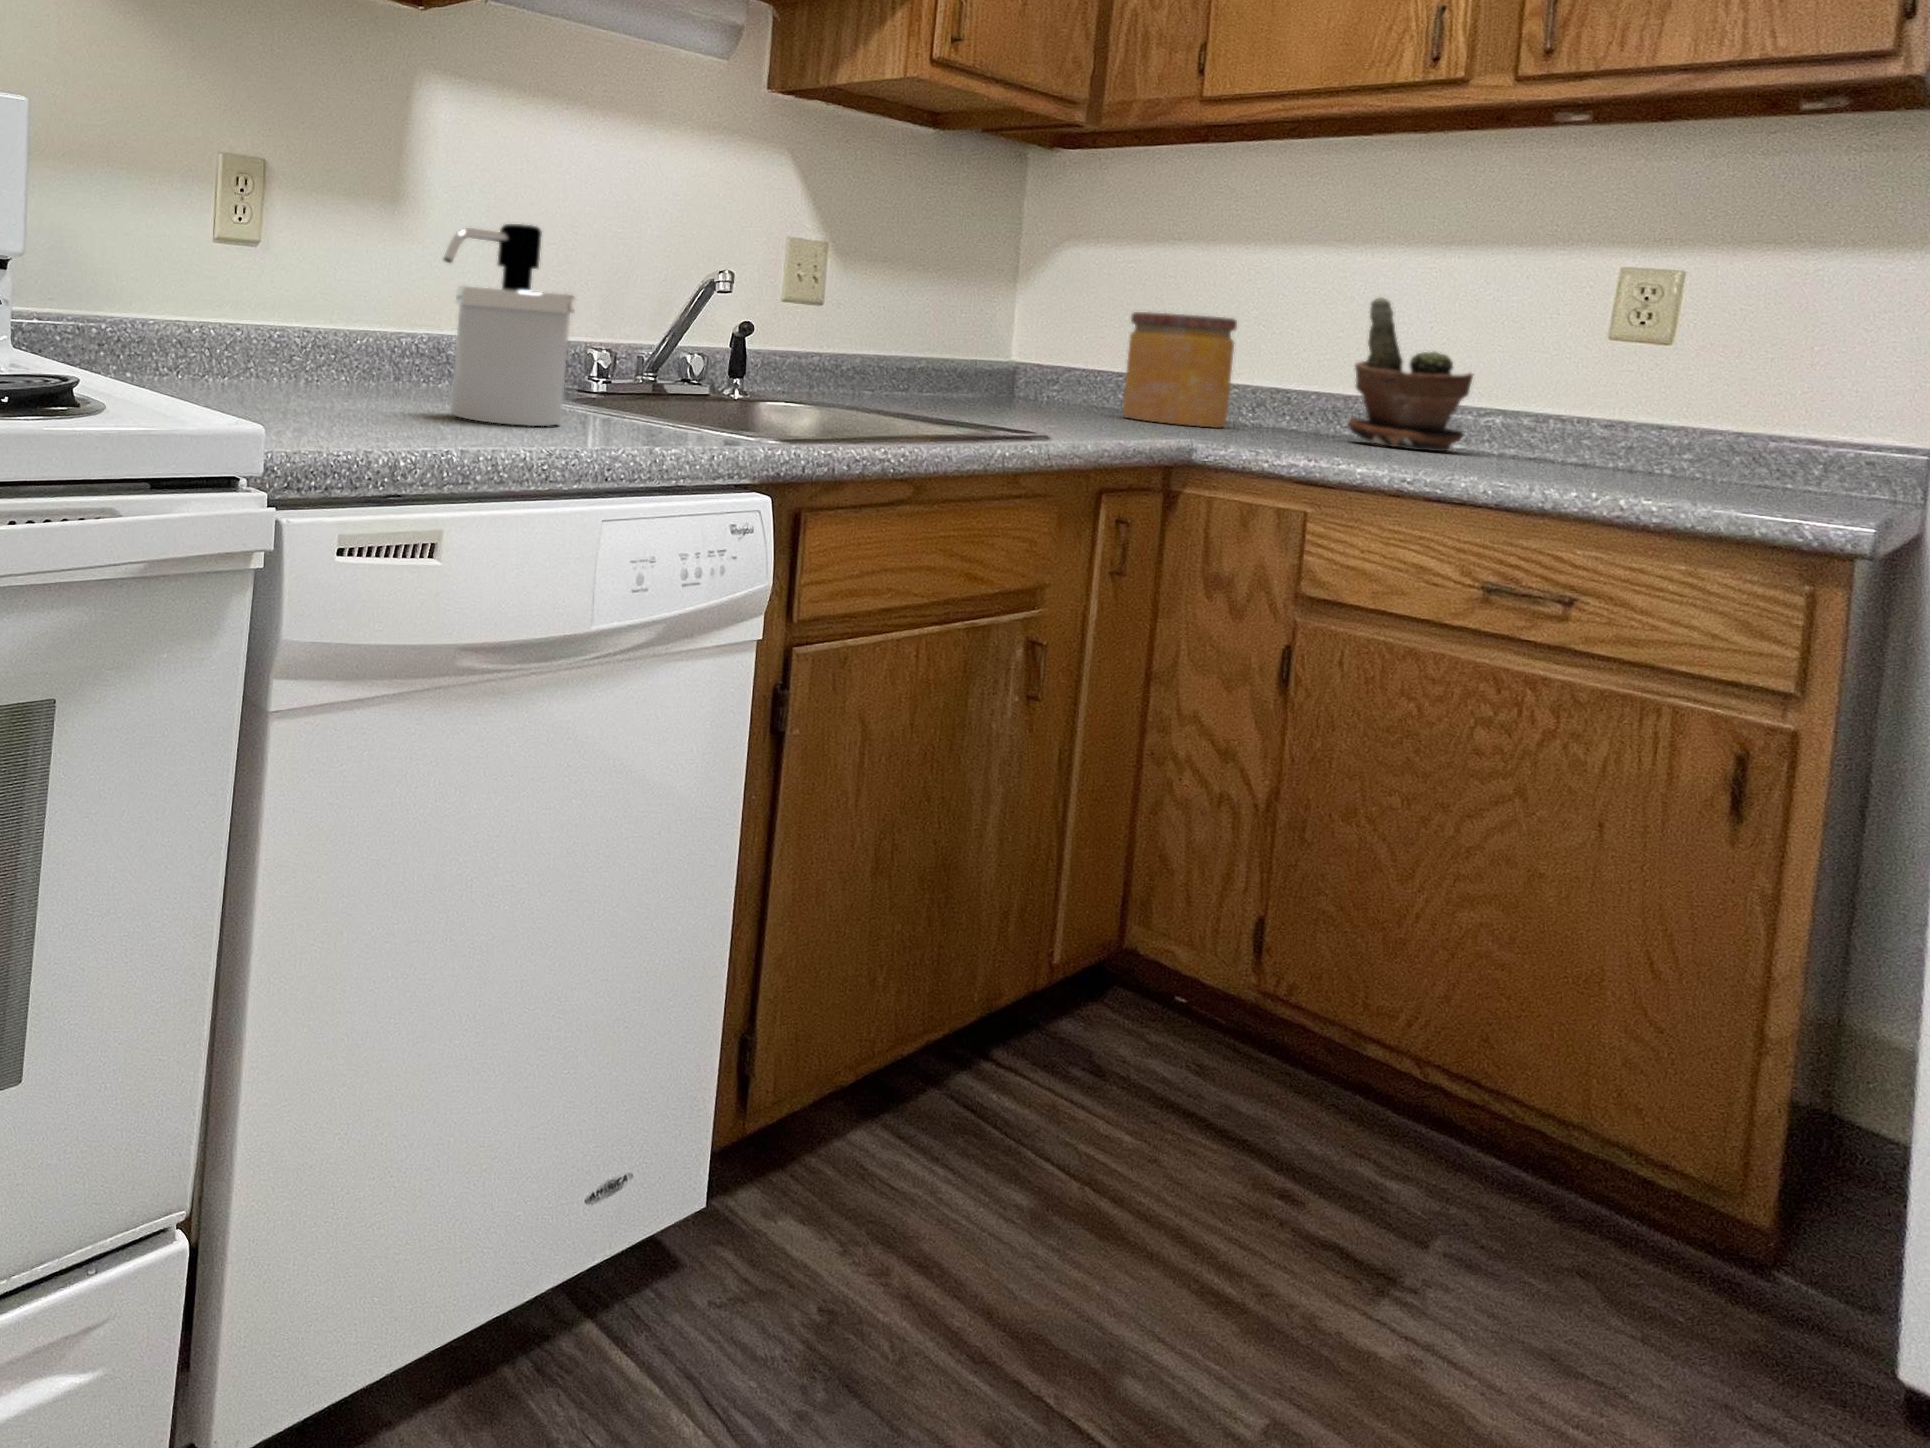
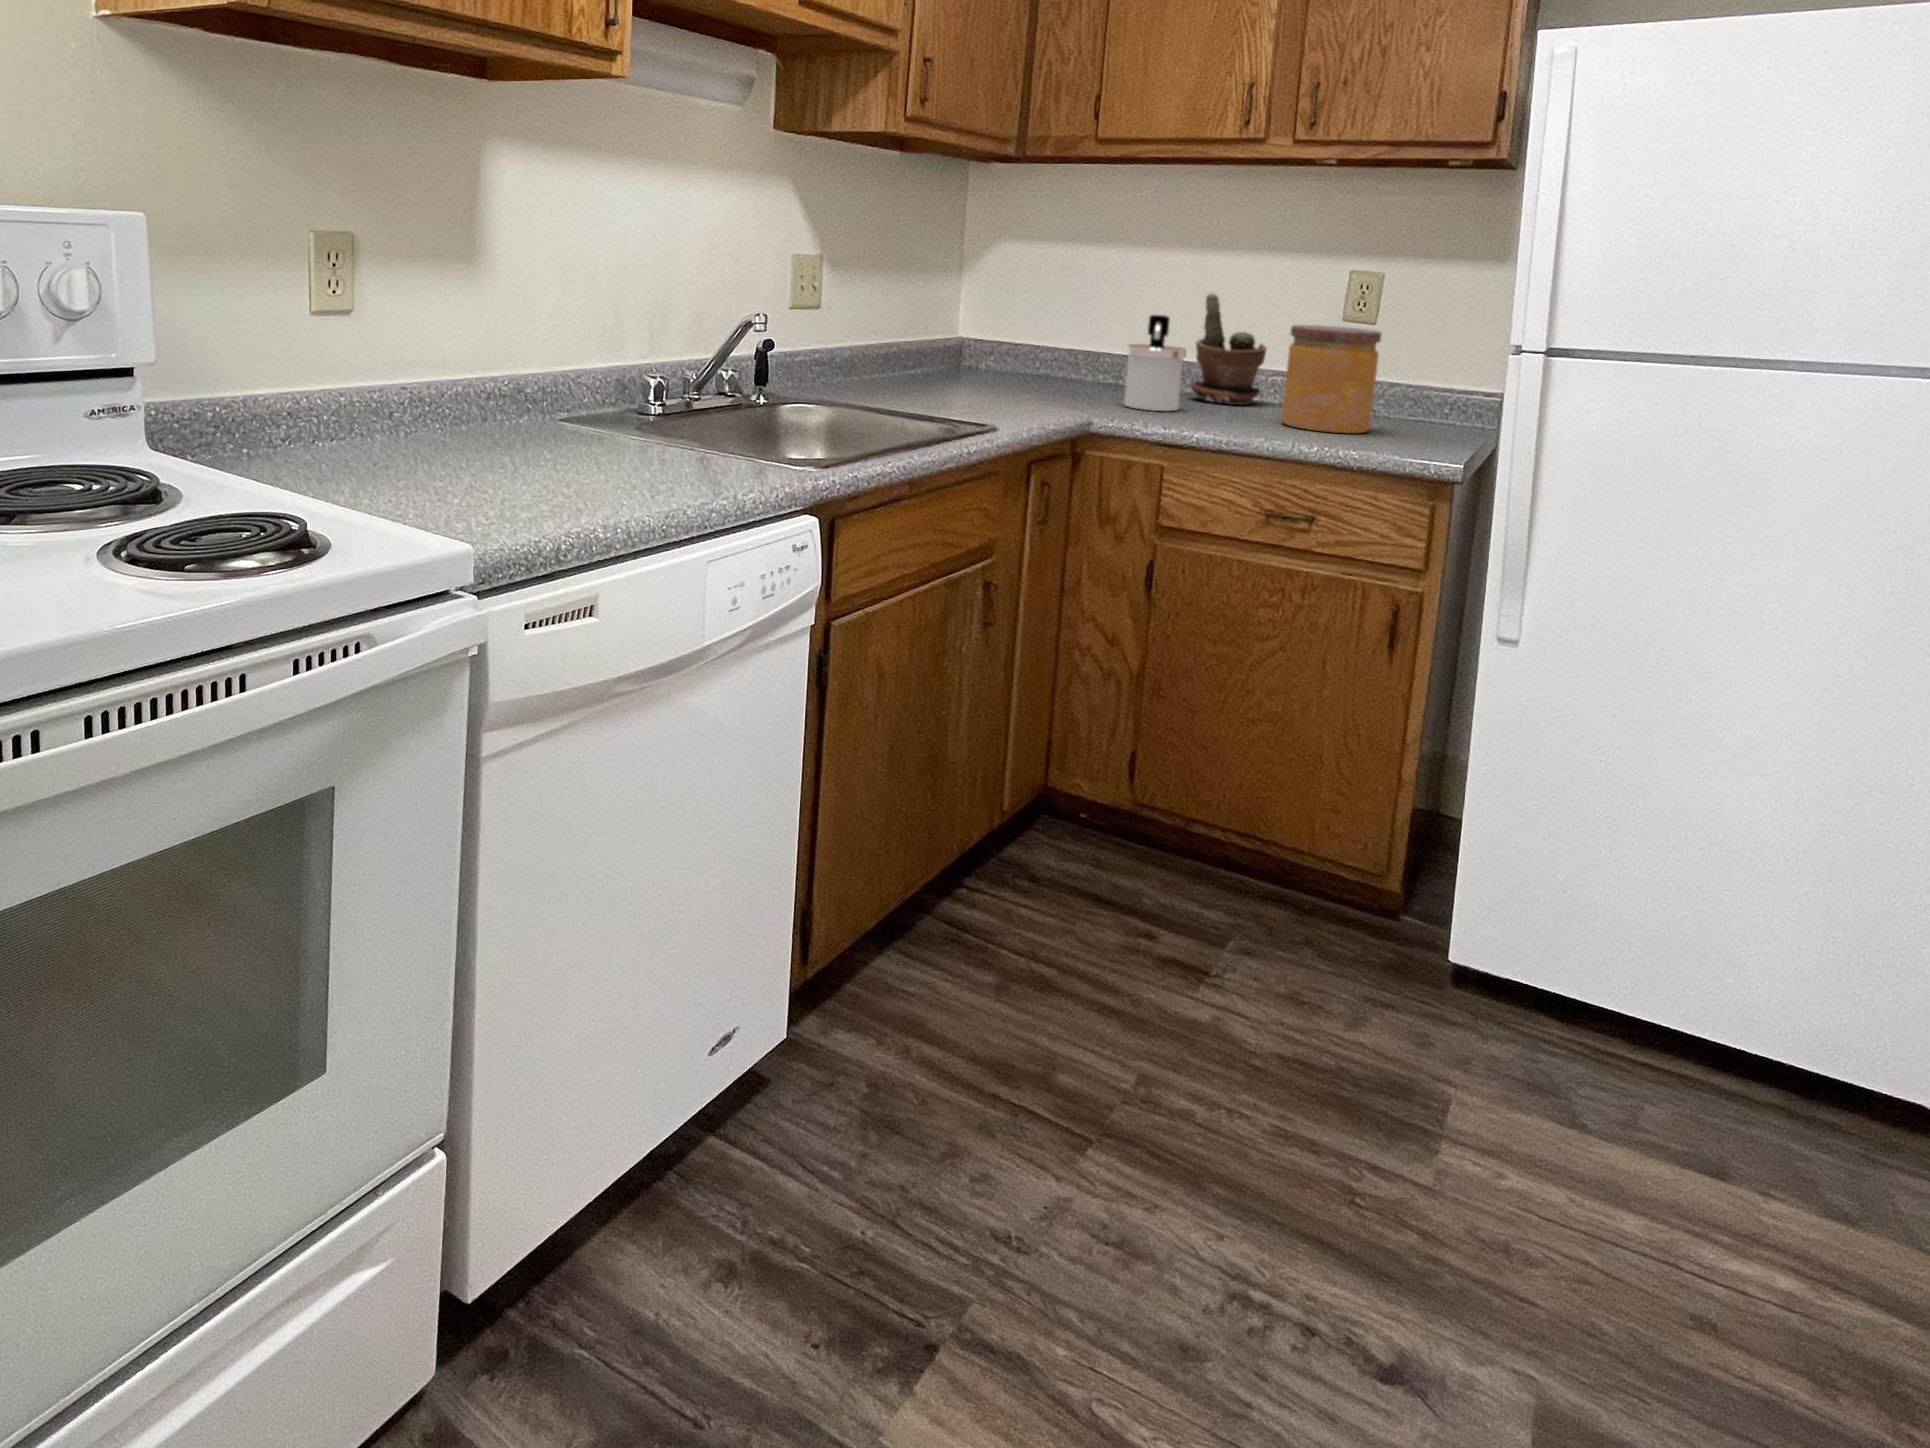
soap dispenser: present [443,224,576,426] -> present [1124,315,1186,411]
jar: present [1123,312,1237,428] -> present [1282,325,1381,433]

